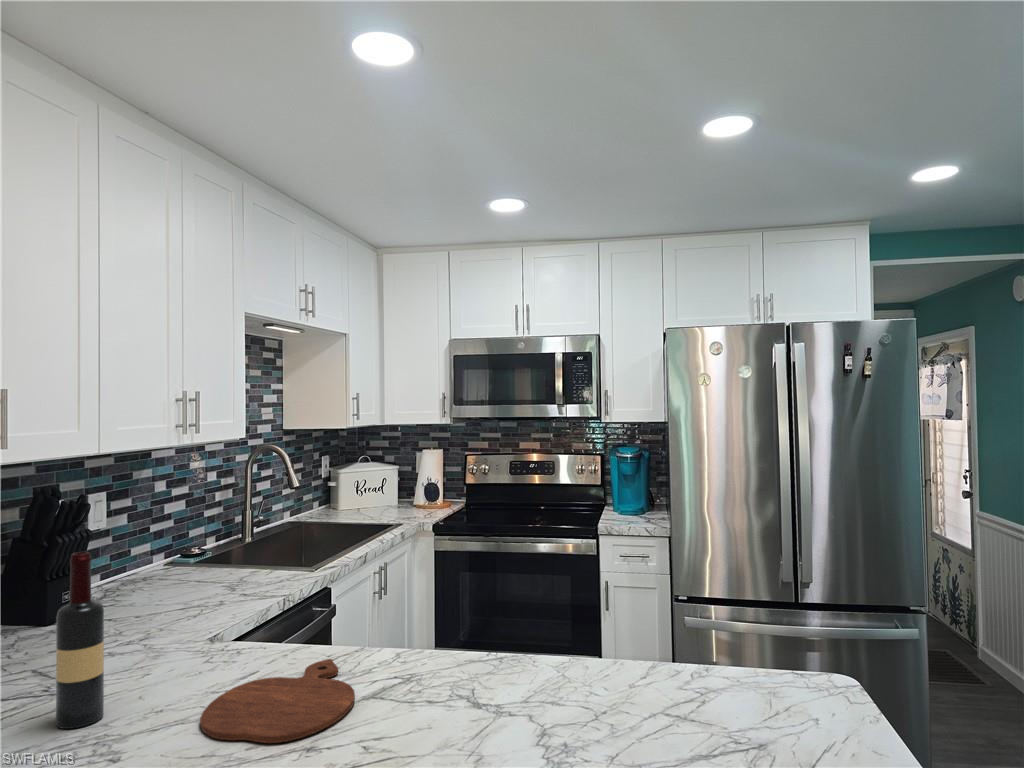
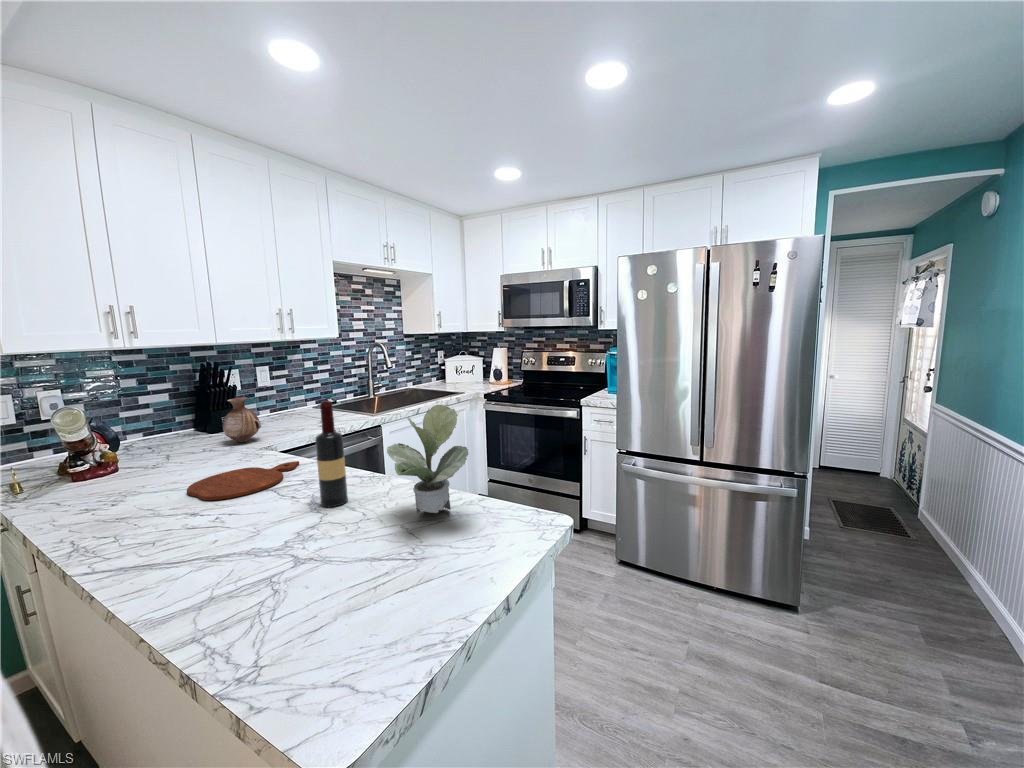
potted plant: none [615,543,755,713] -> present [387,405,468,514]
wine bottle: present [56,552,104,729] -> present [315,401,348,507]
vase: none [101,552,180,639] -> present [223,397,261,442]

